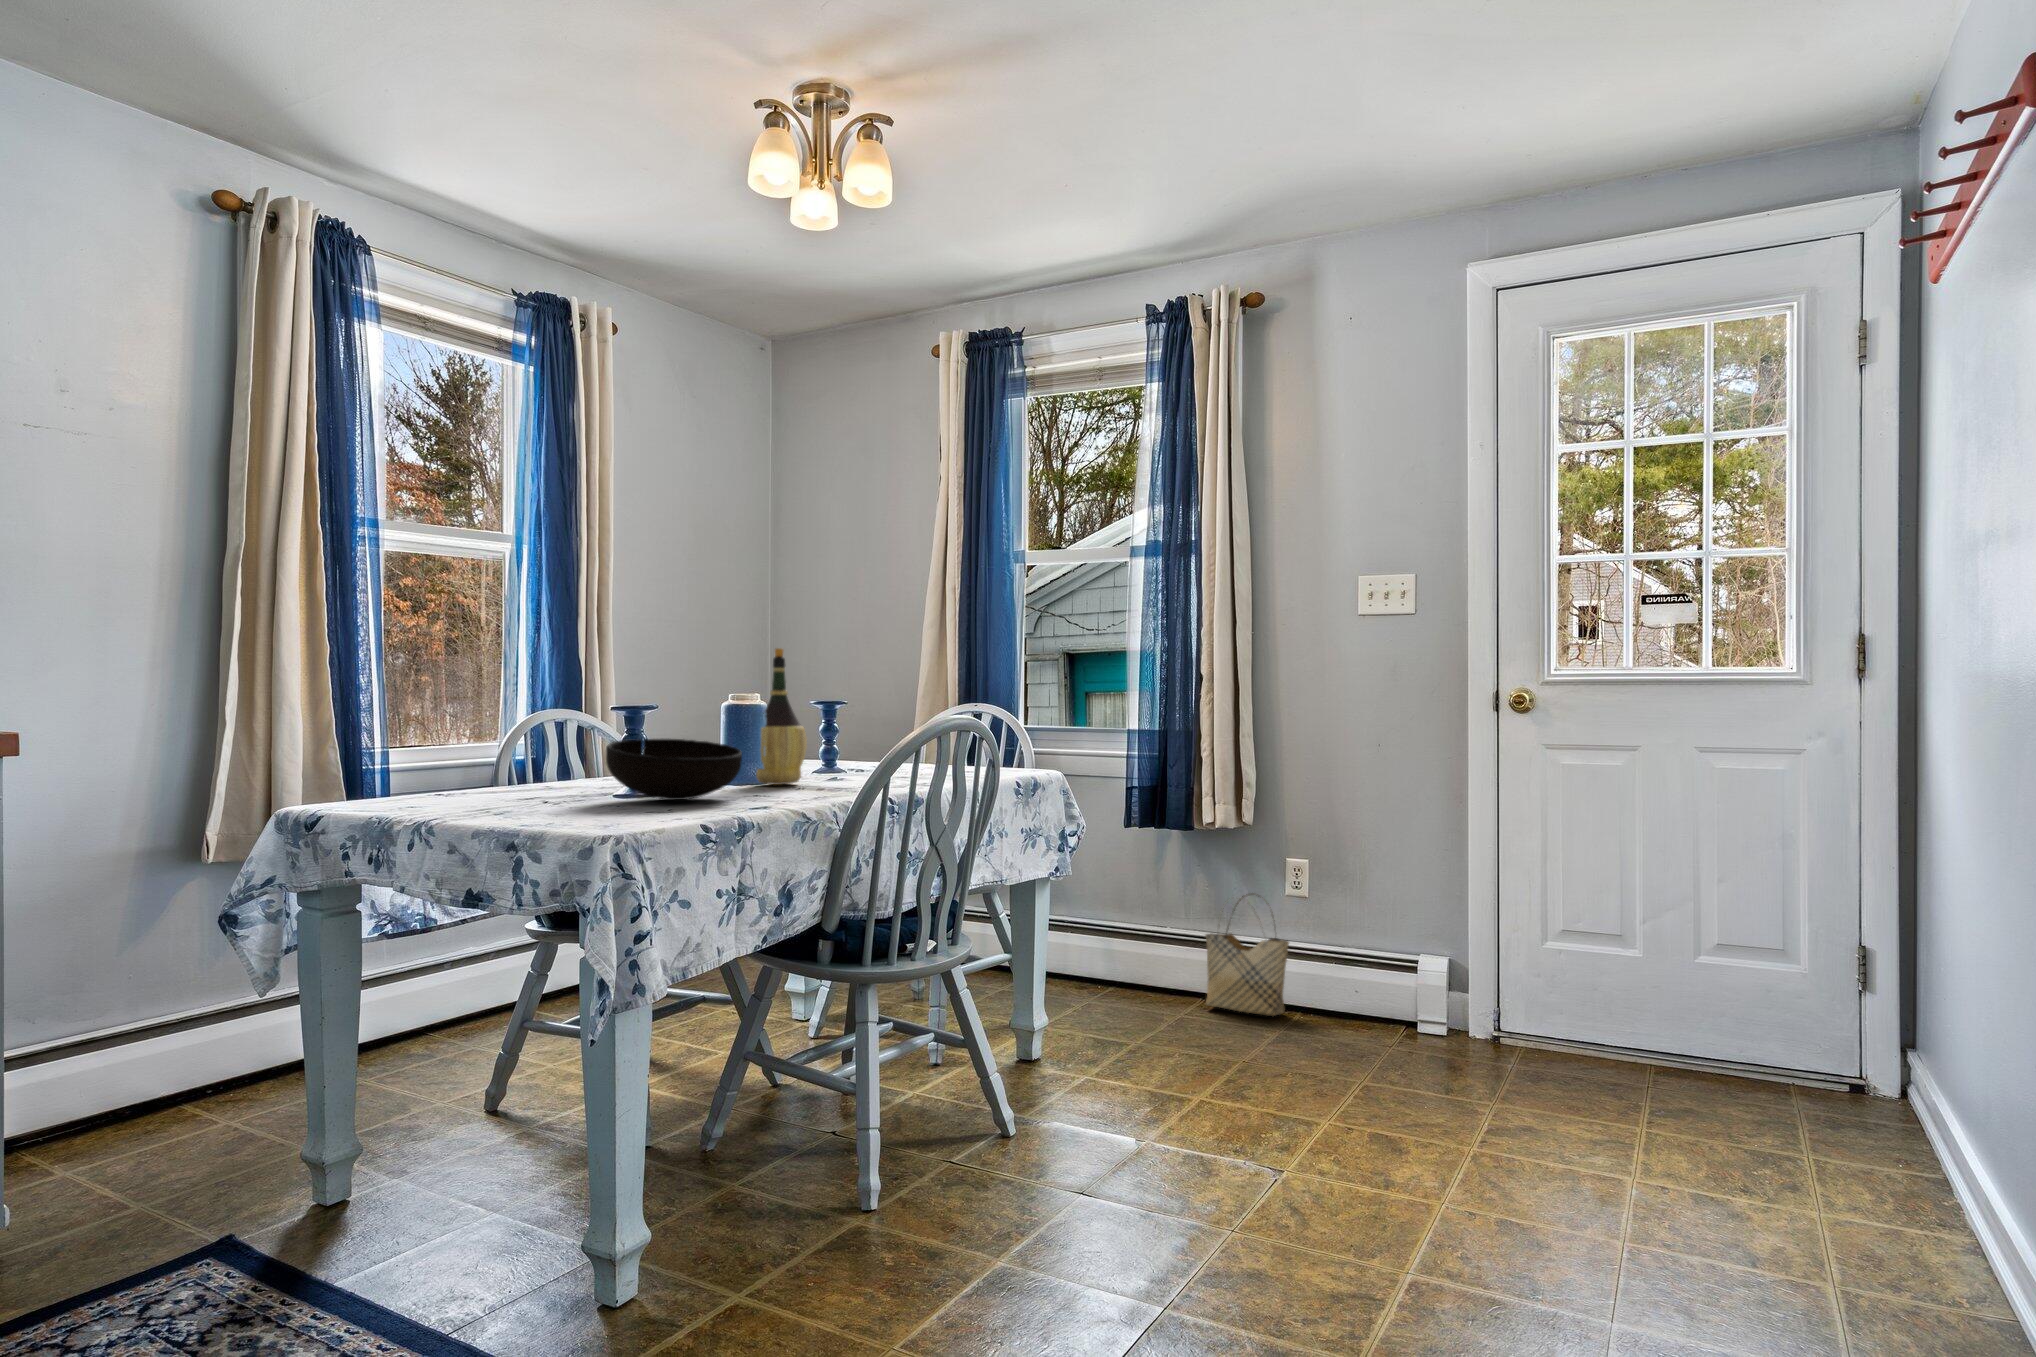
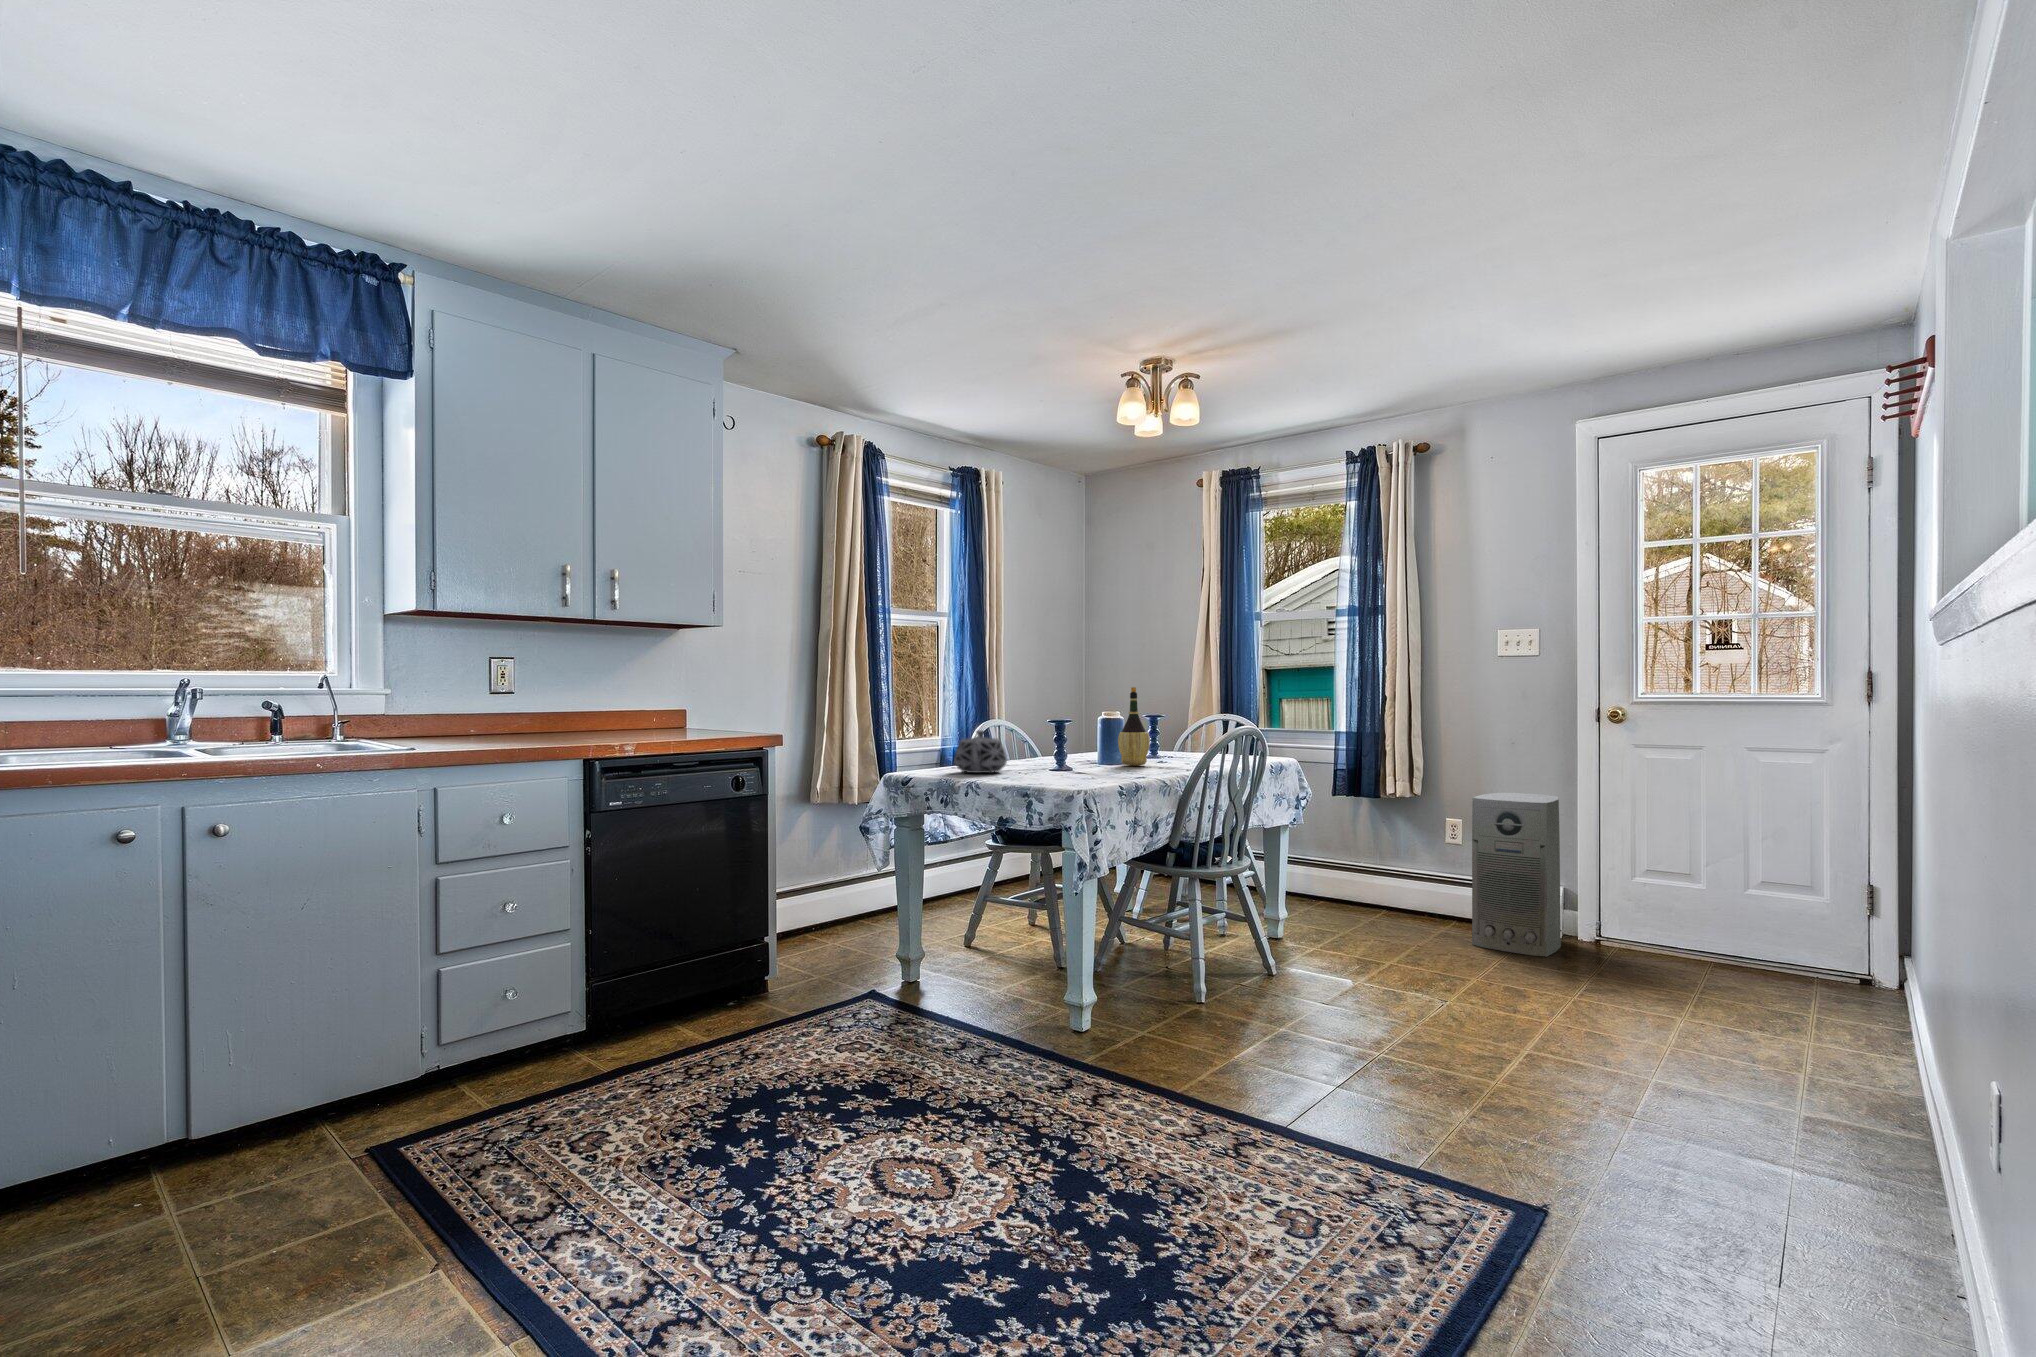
teapot: none [415,723,525,803] -> present [954,730,1007,773]
bowl: present [606,739,742,801] -> none [1053,739,1125,773]
air purifier: none [1320,817,1444,1068] -> present [1472,793,1561,957]
woven basket: present [1205,894,1289,1016] -> none [1390,842,1451,923]

